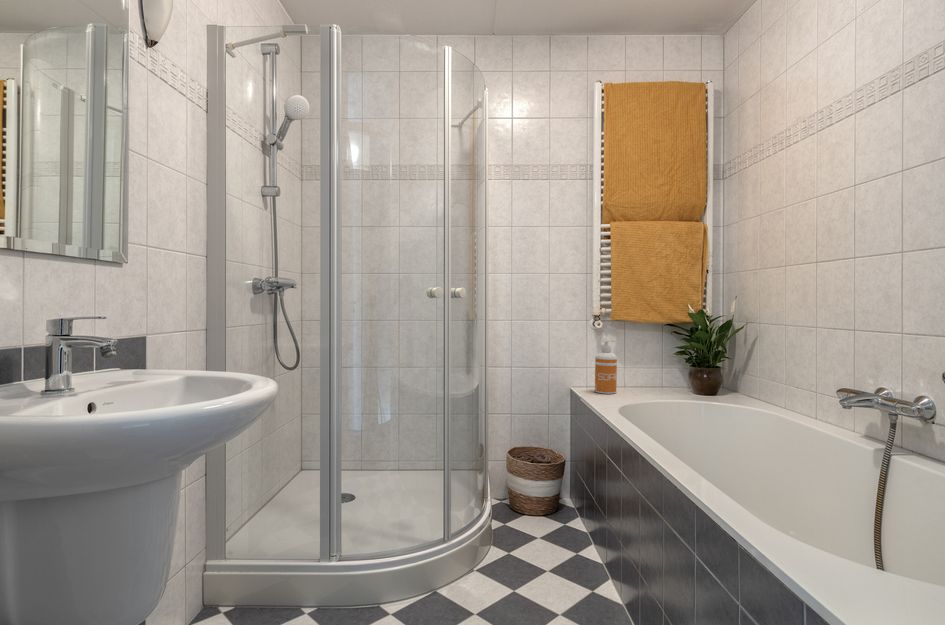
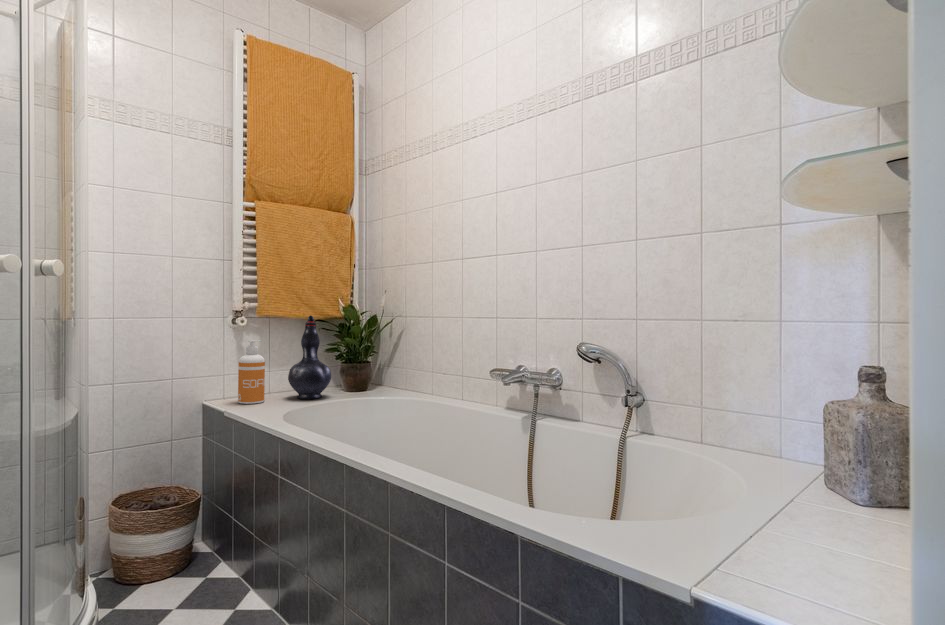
decorative vase: none [637,320,677,396] -> present [288,316,331,399]

